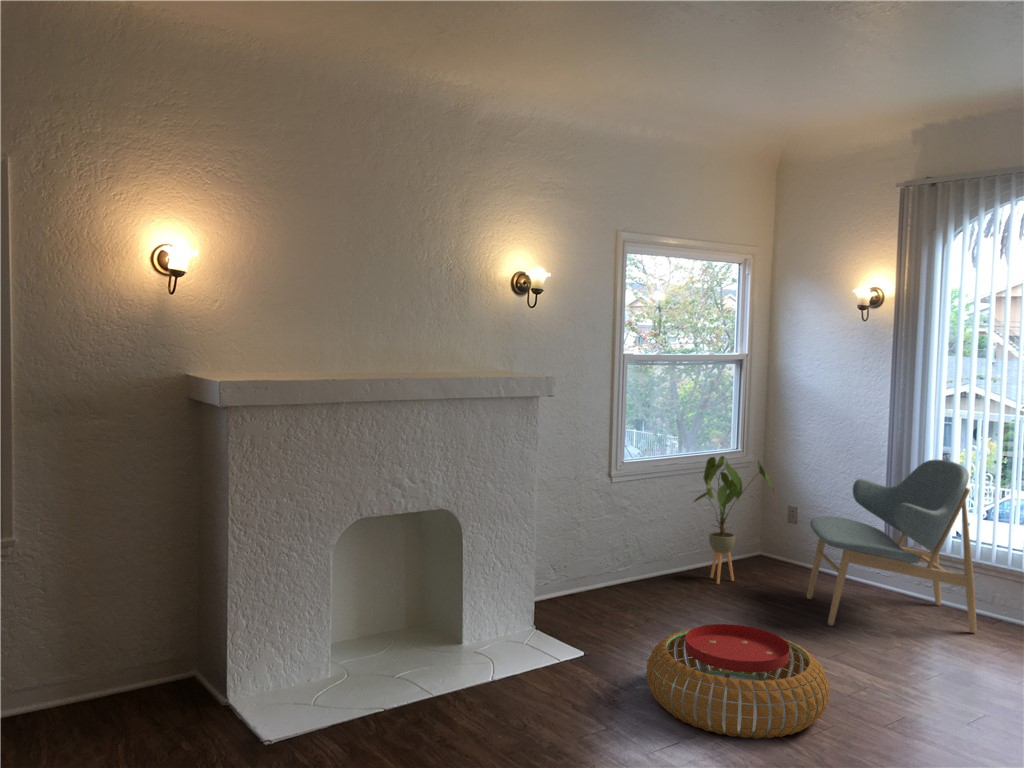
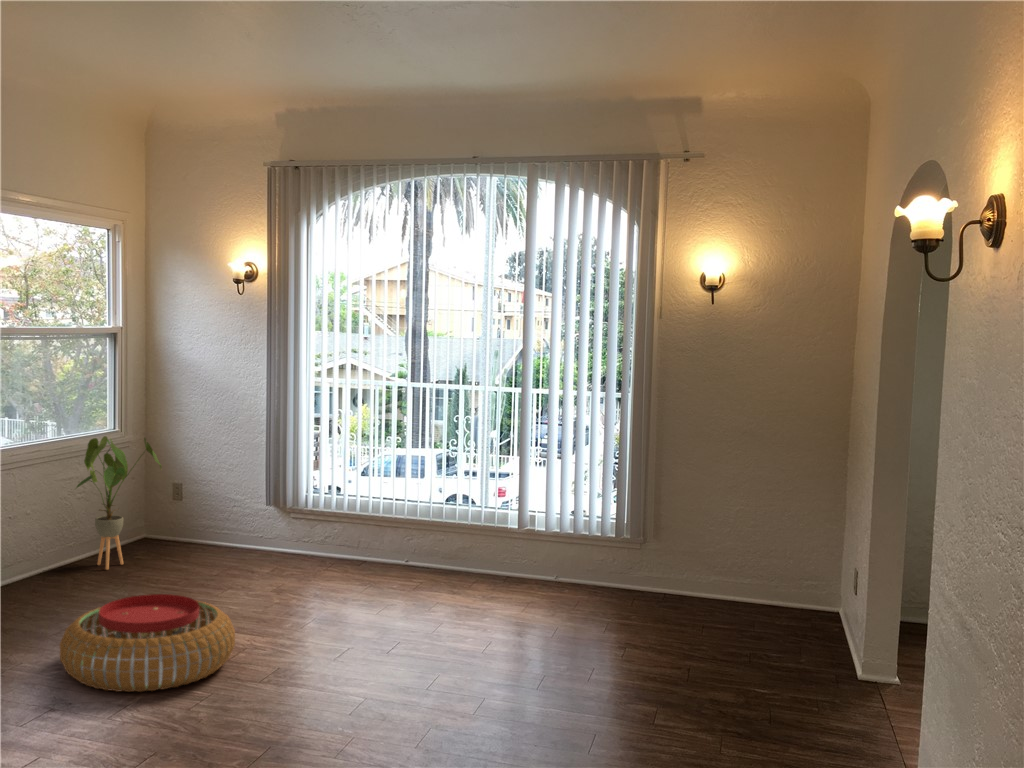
lounge chair: present [807,460,976,633] -> none [199,424,347,588]

